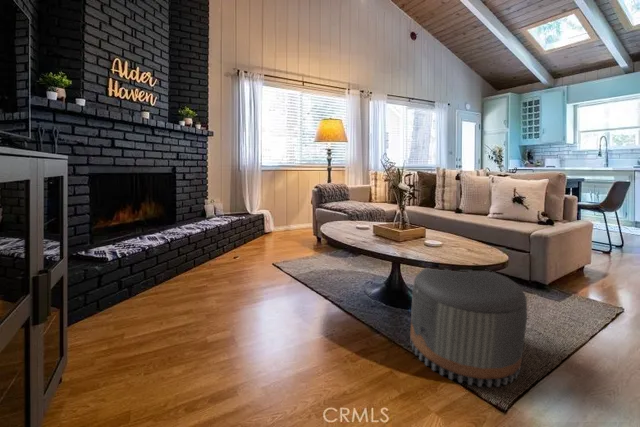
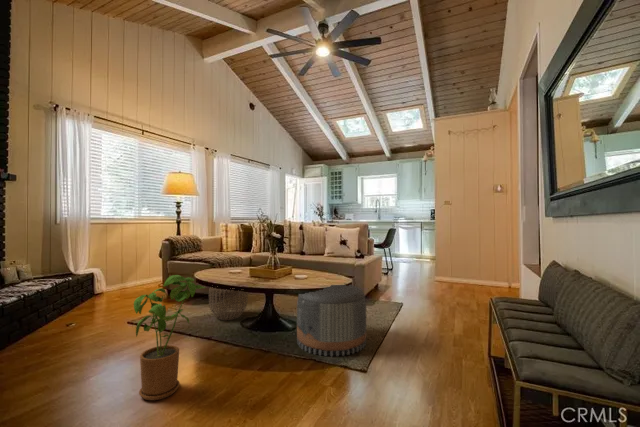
woven basket: none [333,233,373,280] -> present [209,286,248,320]
house plant: none [203,242,280,368] -> present [134,275,205,400]

